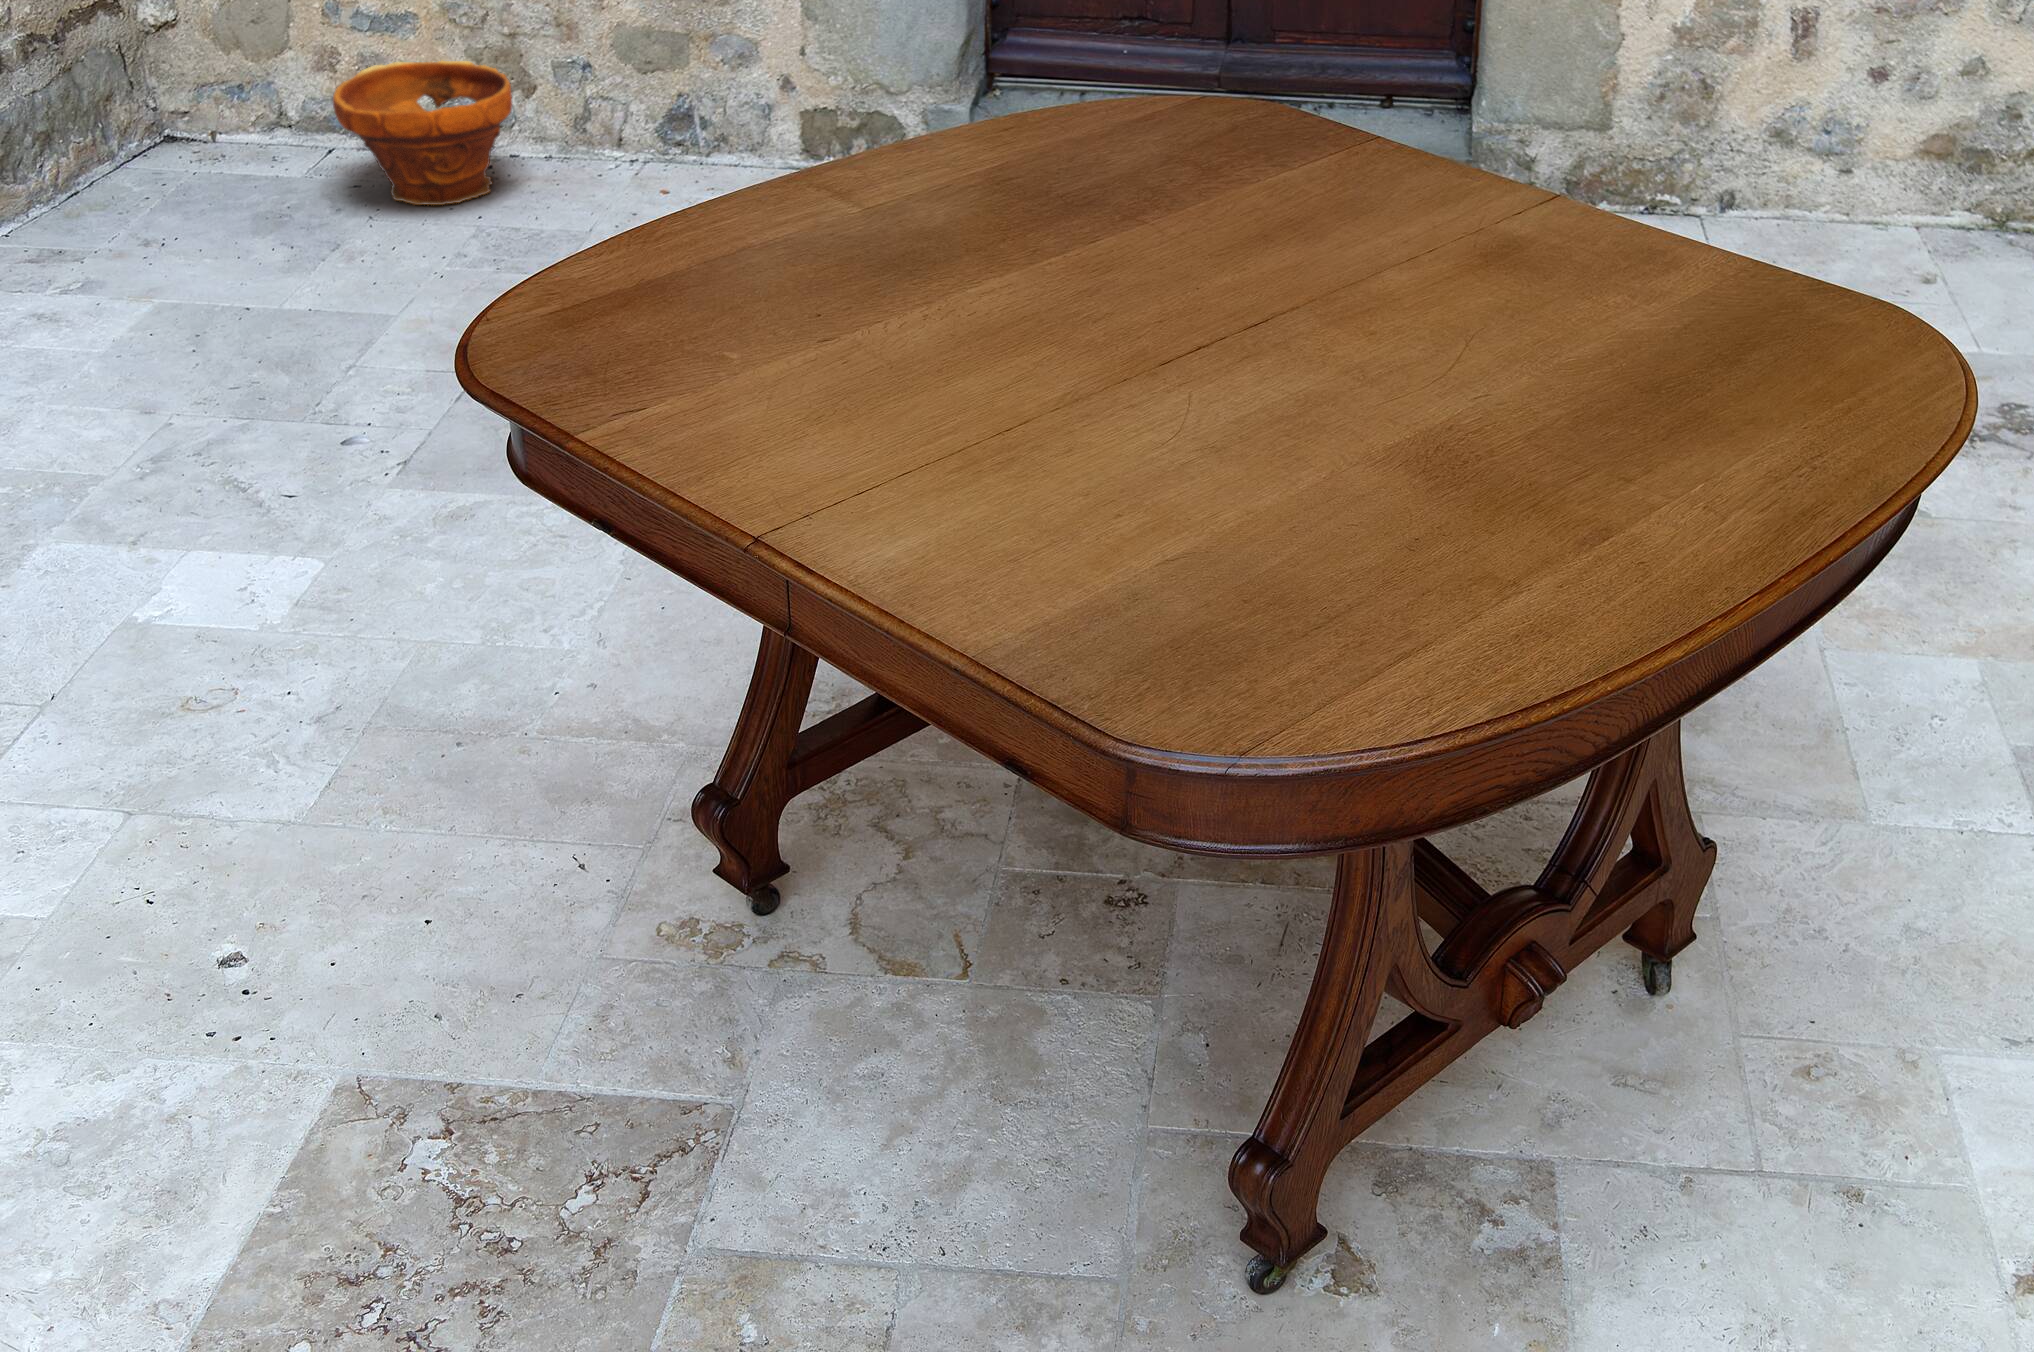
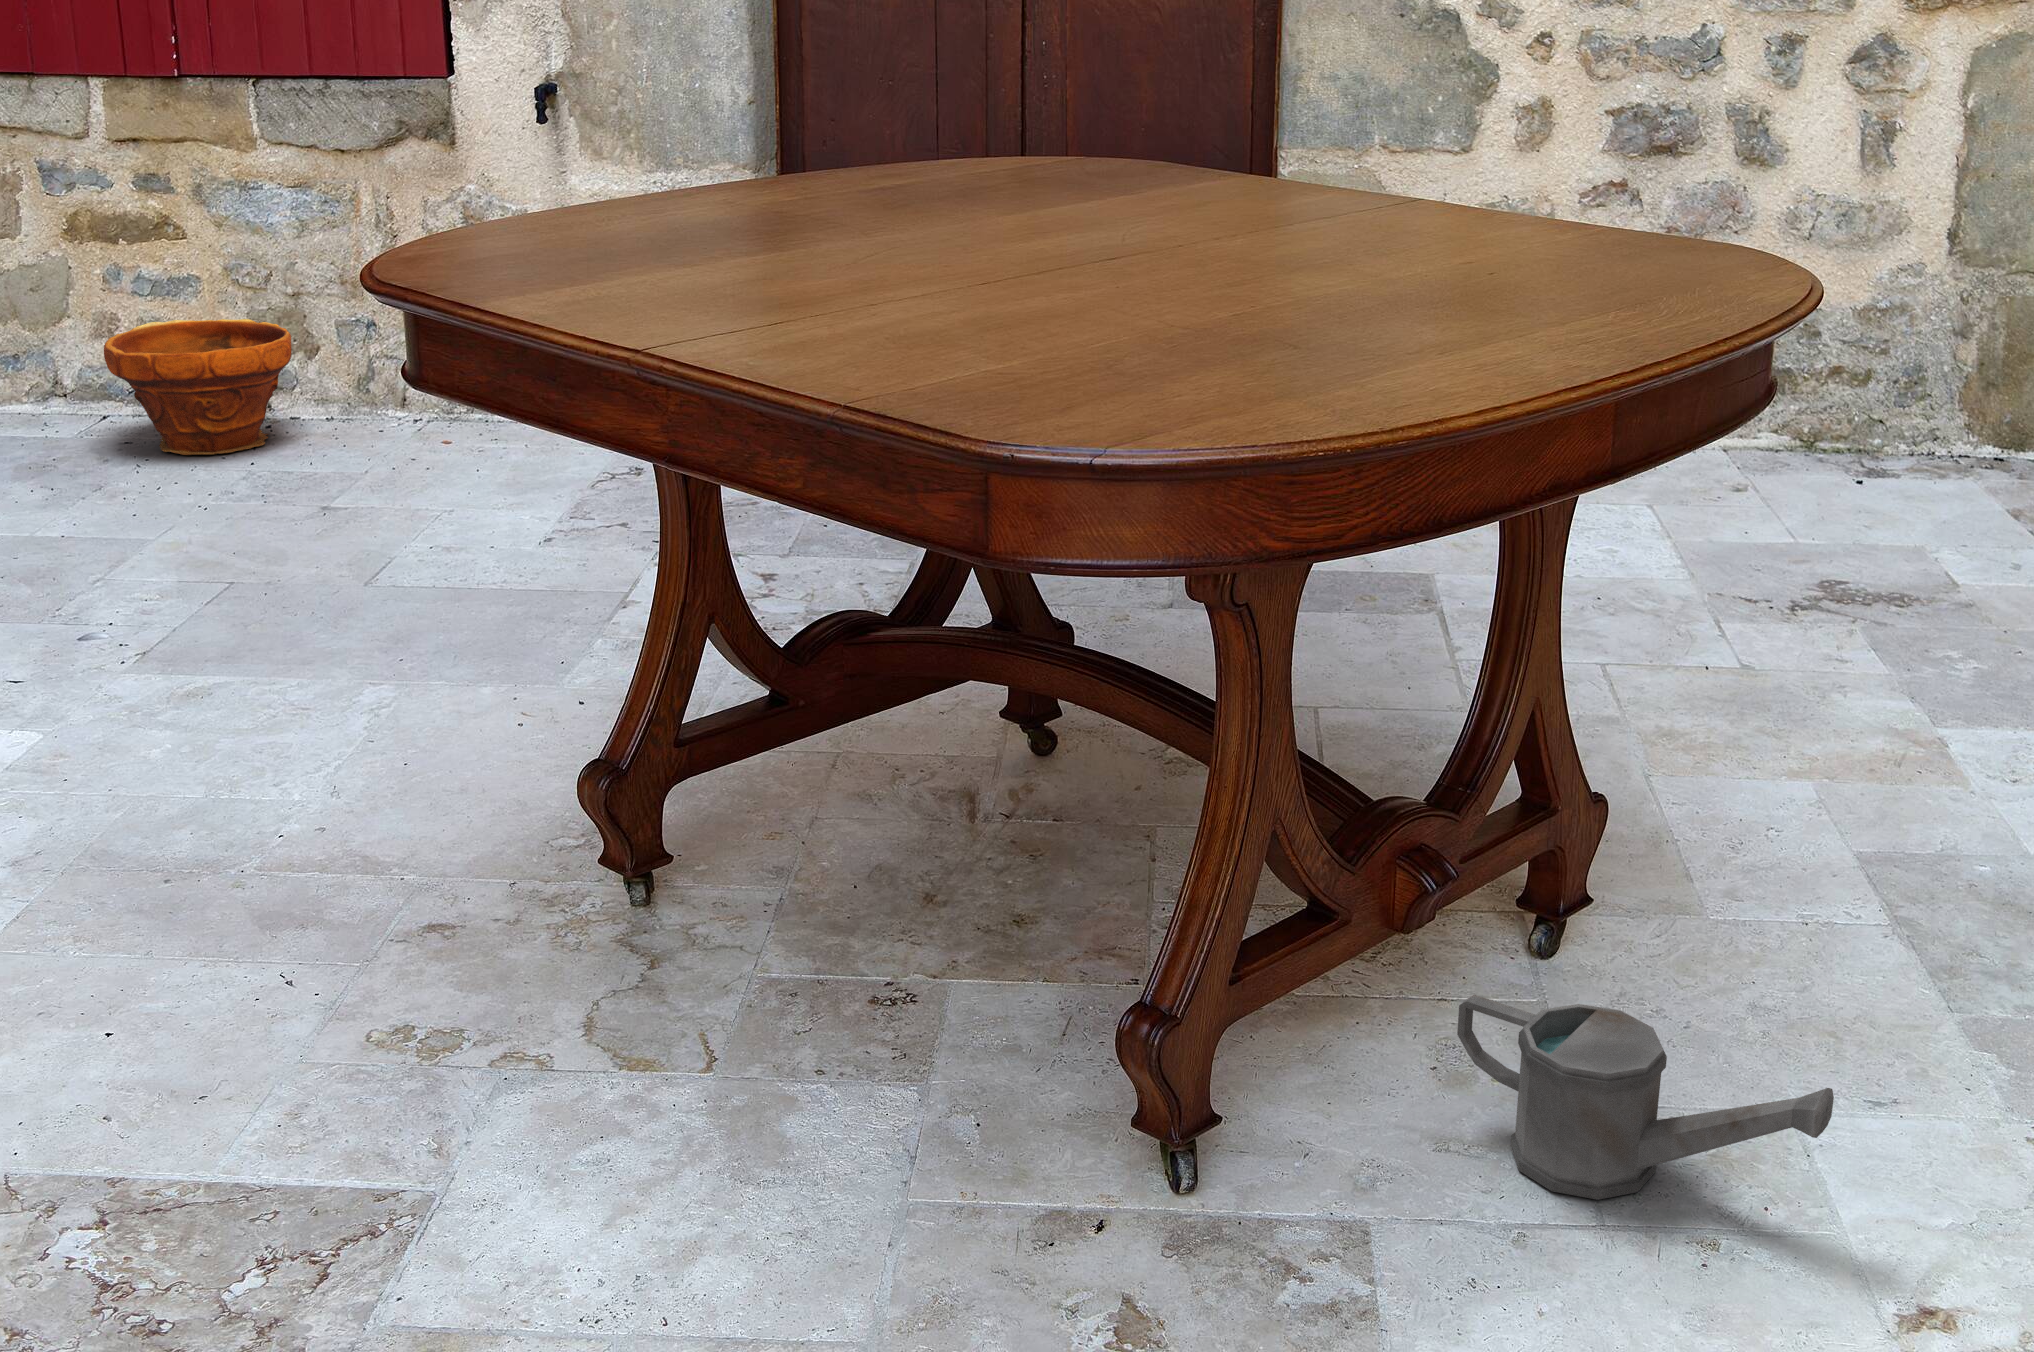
watering can: none [1621,956,1951,1147] -> present [1457,995,1834,1200]

